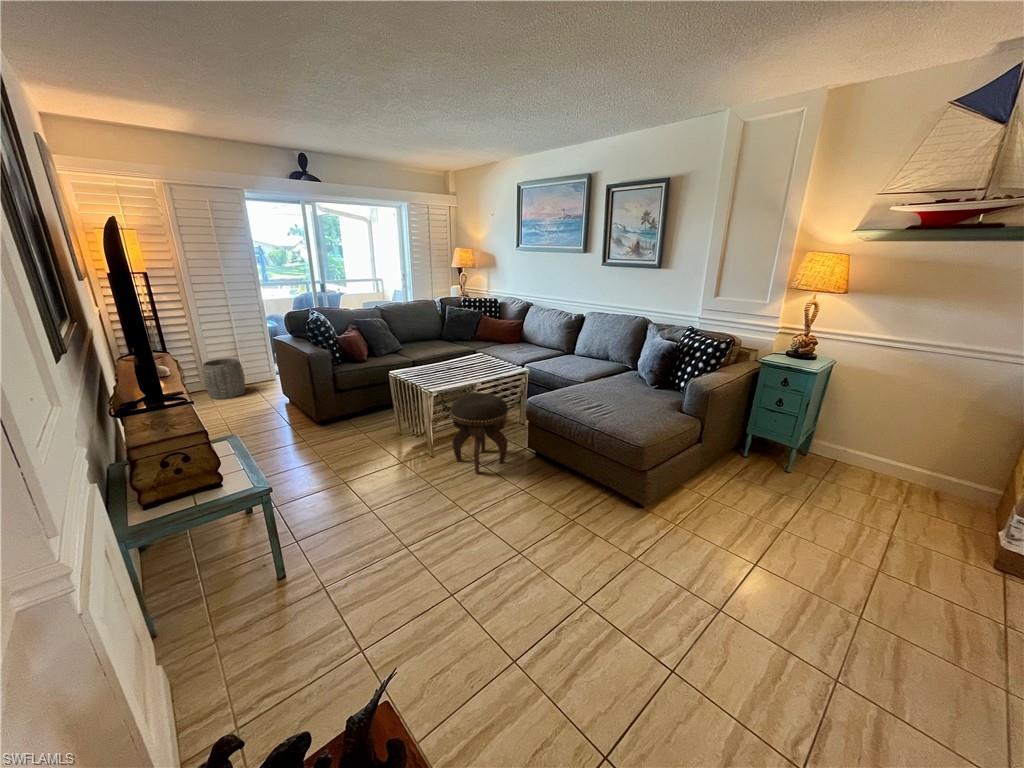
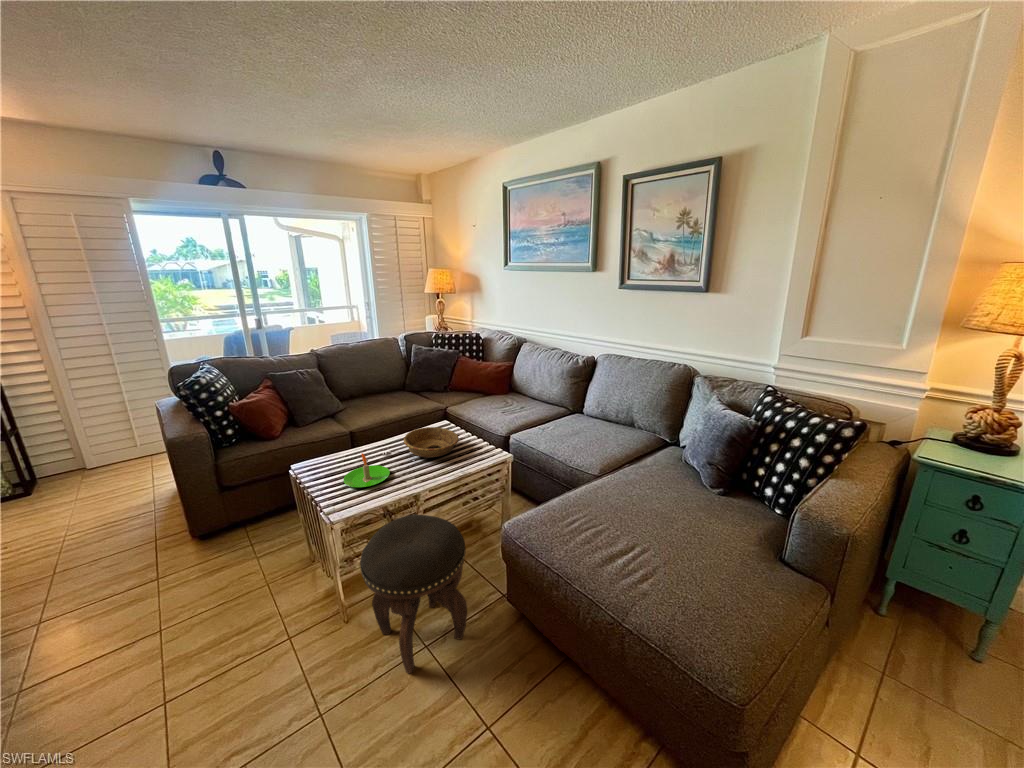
decorative bowl: none [459,354,494,372] -> present [404,427,459,458]
woven basket: present [202,358,245,399] -> none [66,425,136,485]
candle: none [426,362,454,382] -> present [343,453,390,487]

